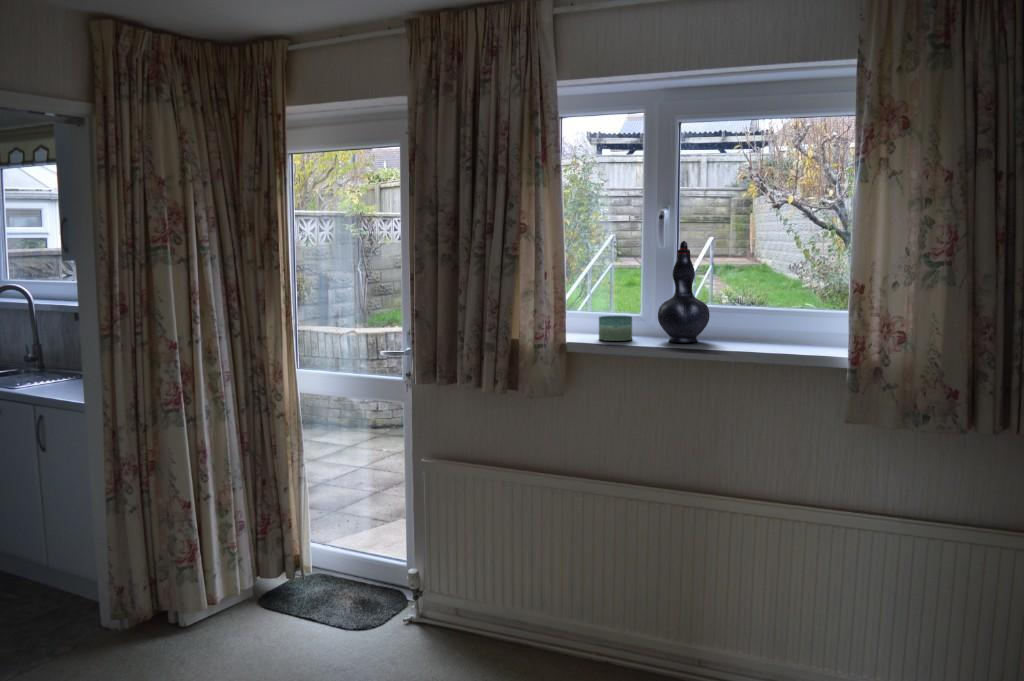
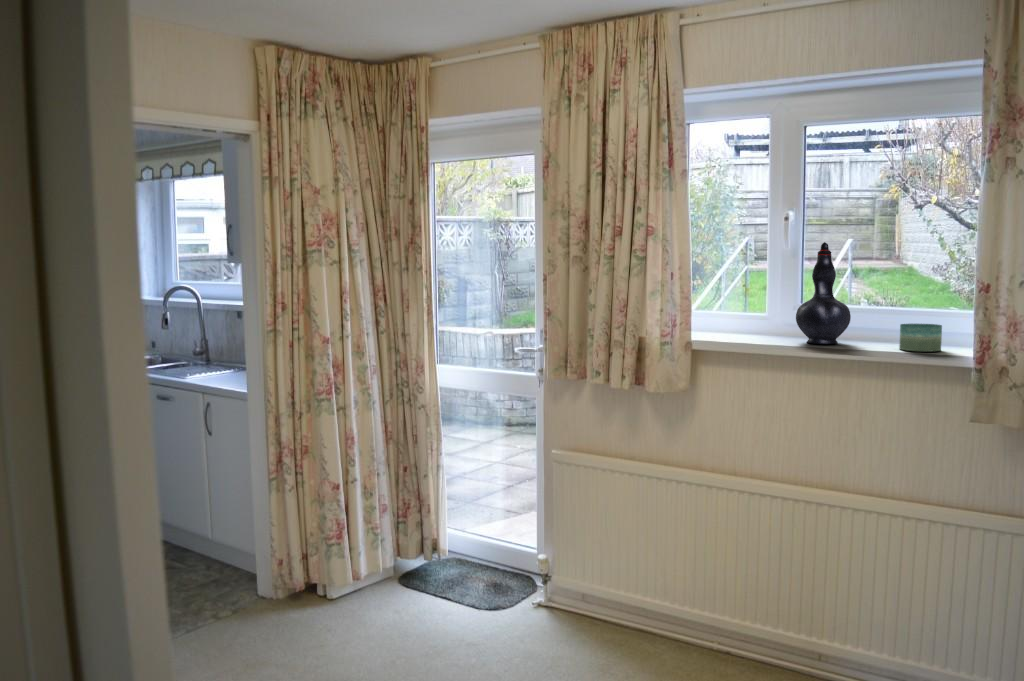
candle: present [599,316,632,341] -> present [899,324,942,351]

